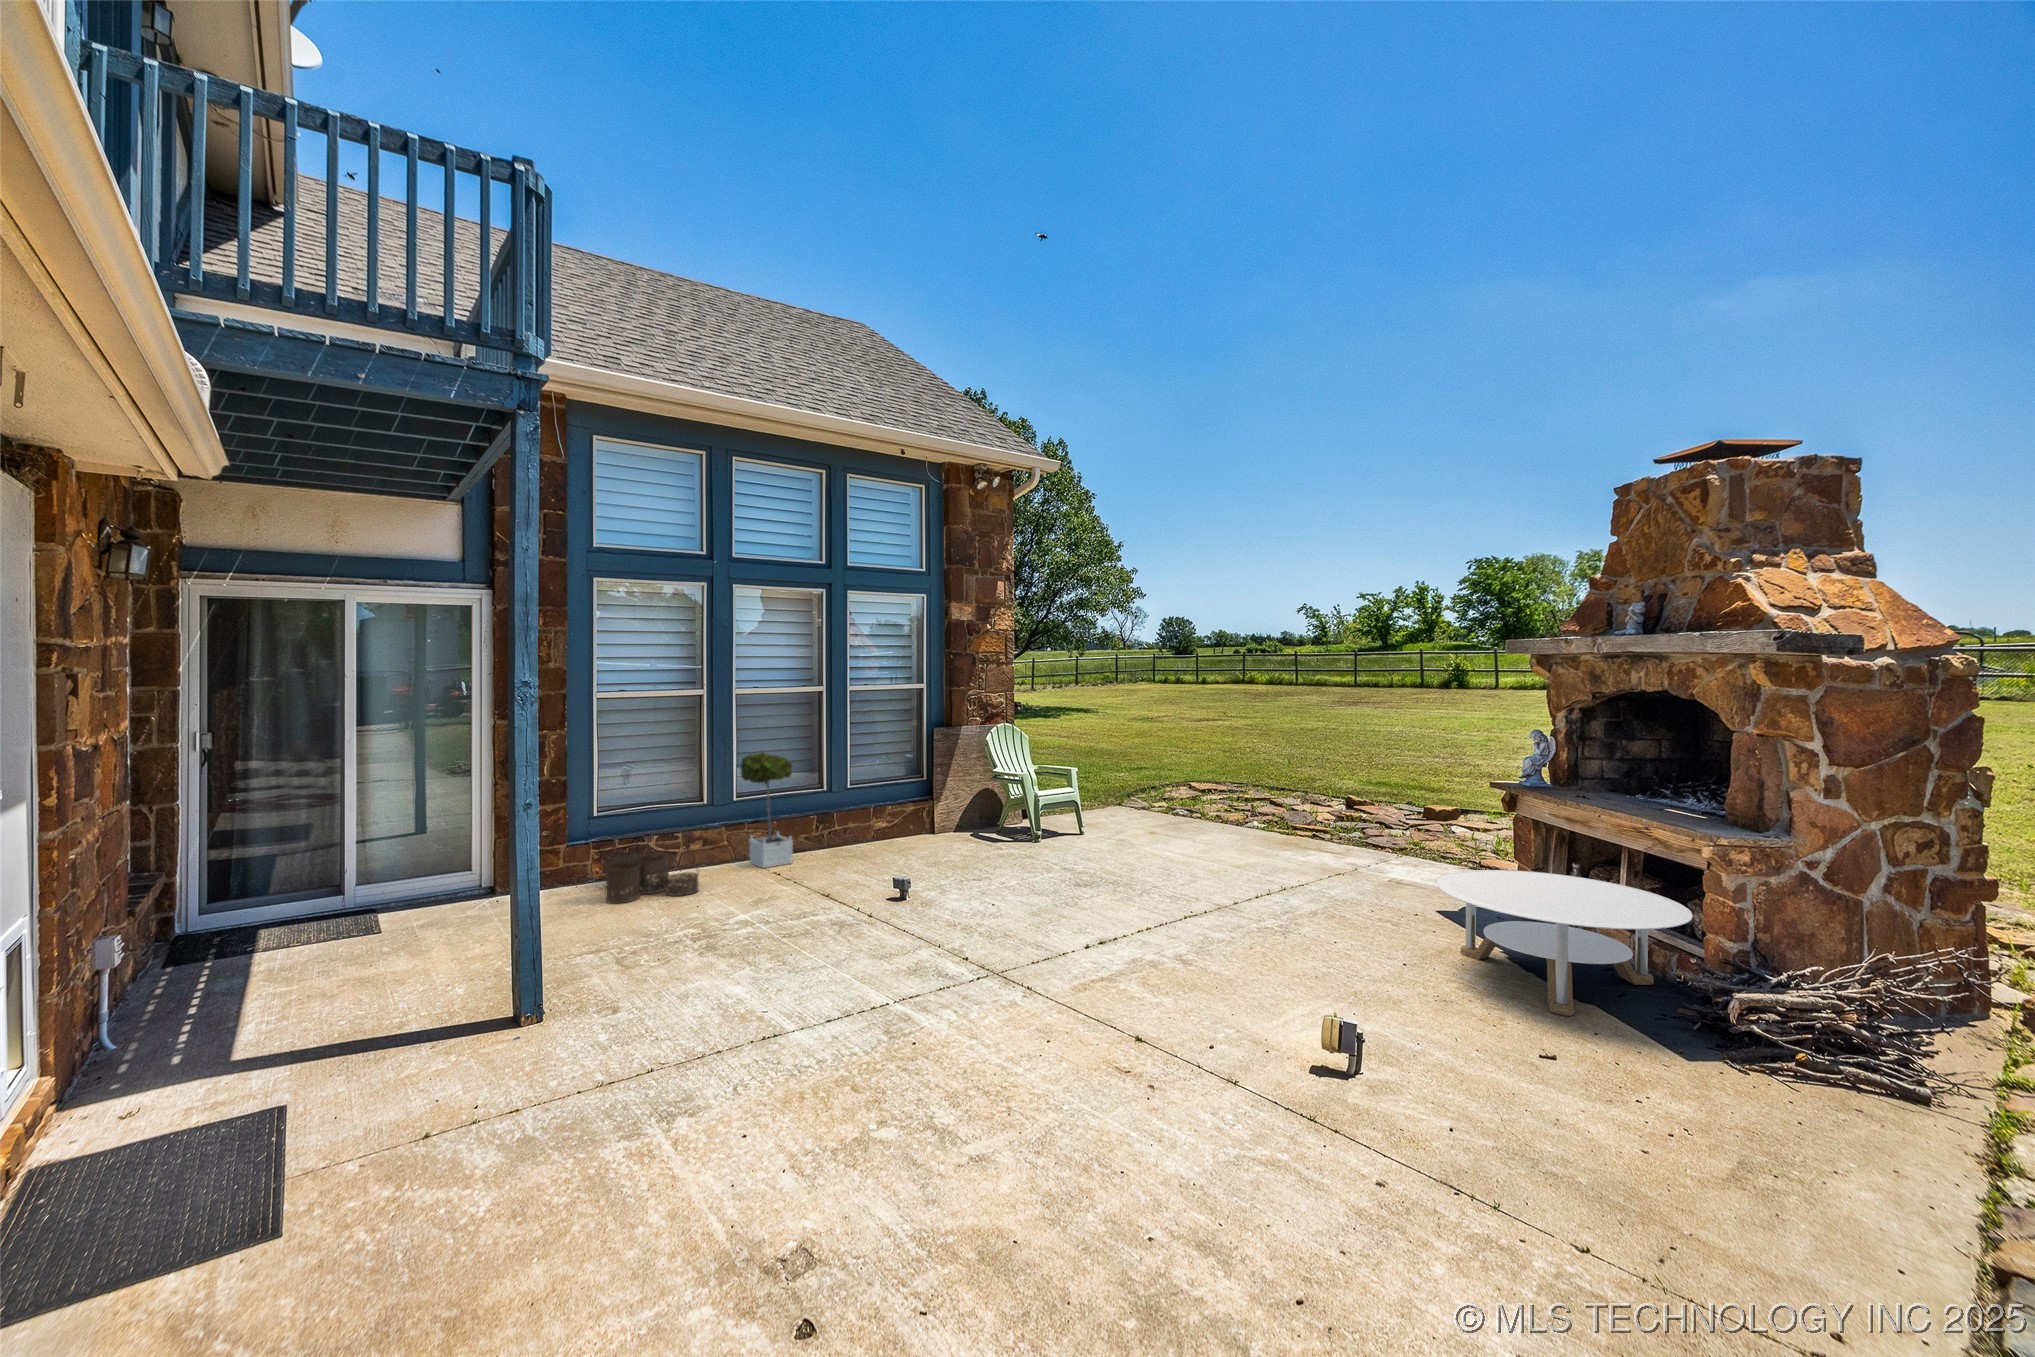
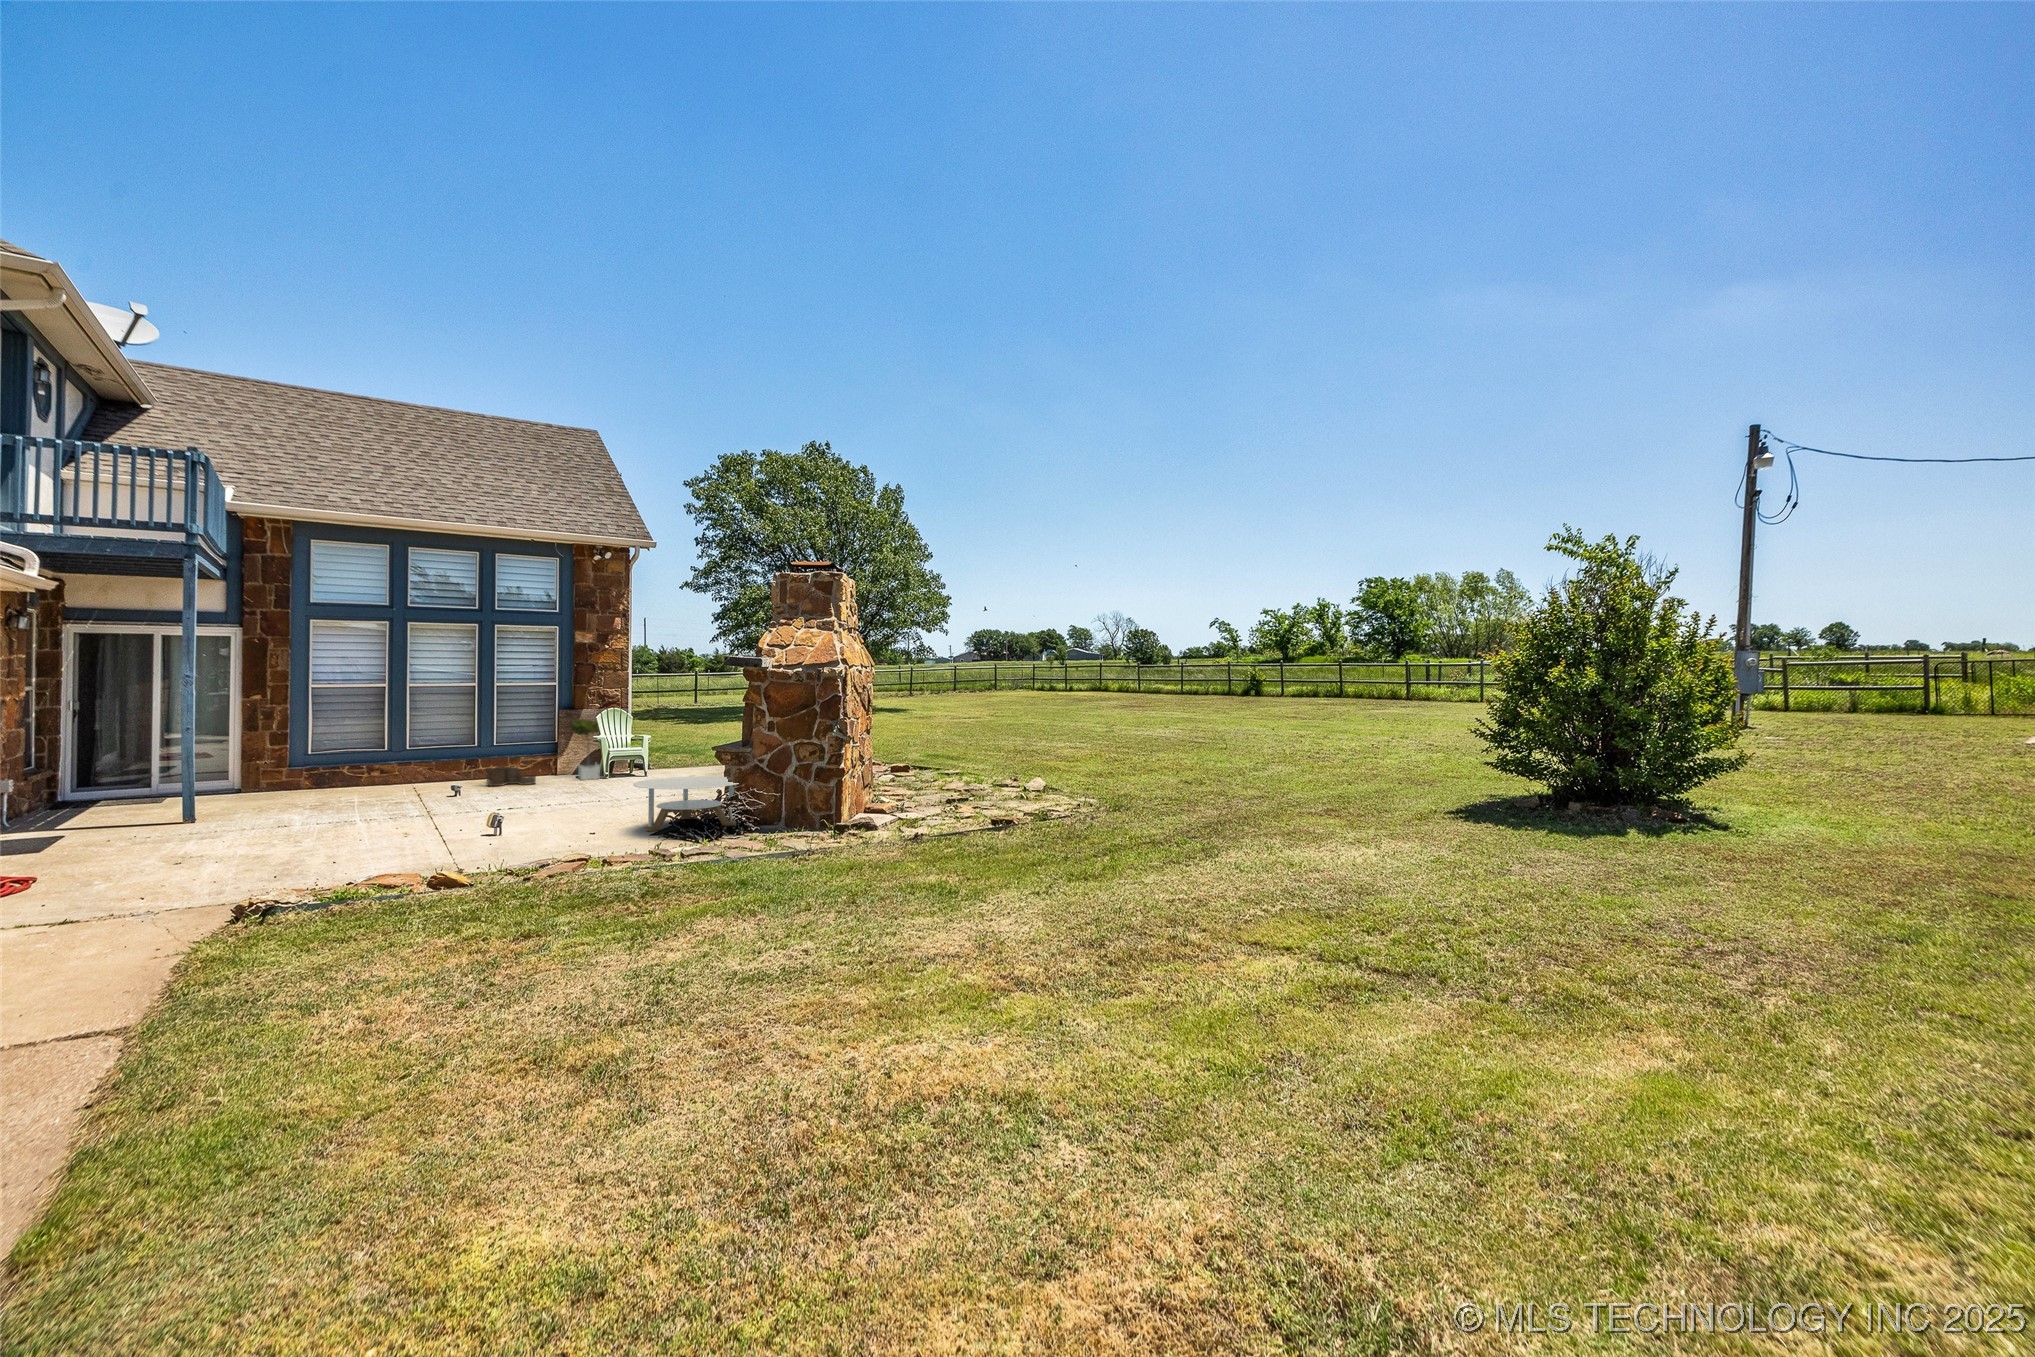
potted tree: present [741,752,793,868] -> present [572,718,600,780]
woven basket: present [605,851,699,903] -> present [487,766,536,786]

